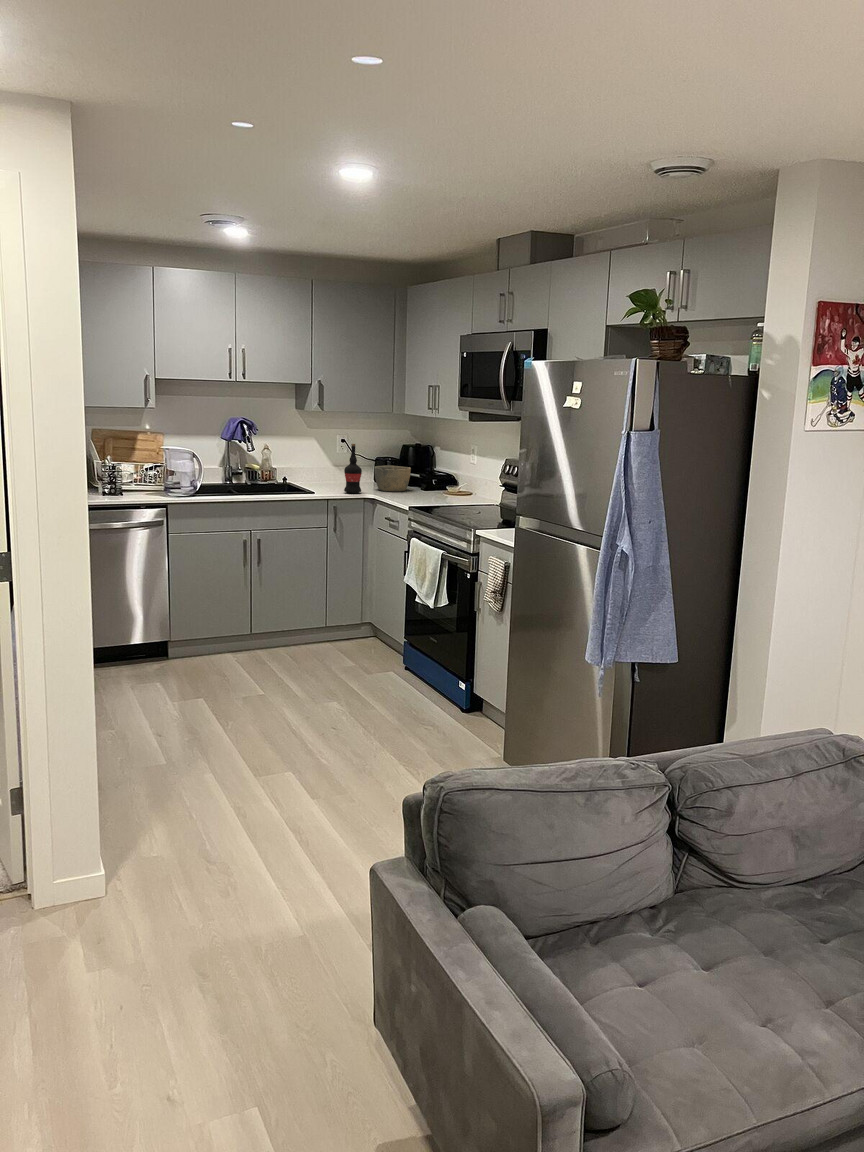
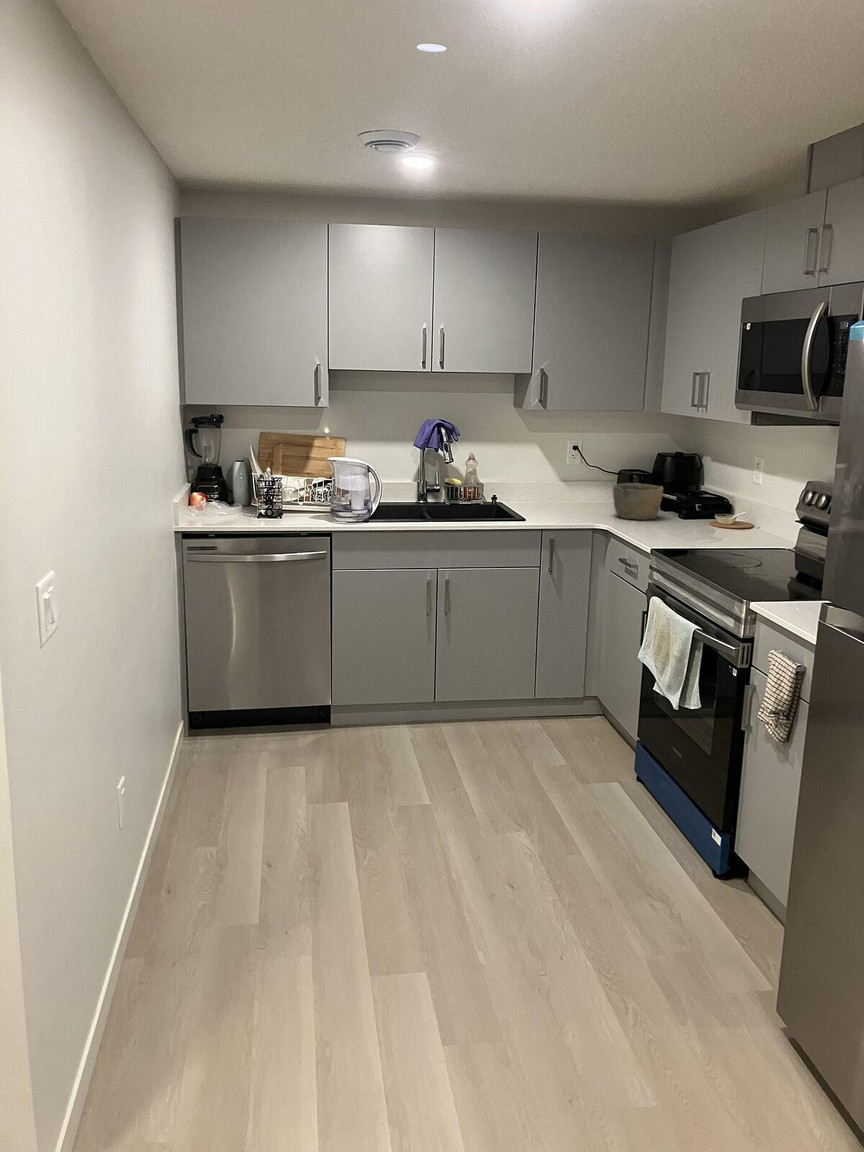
wine bottle: present [344,444,362,493] -> none [568,454,593,521]

